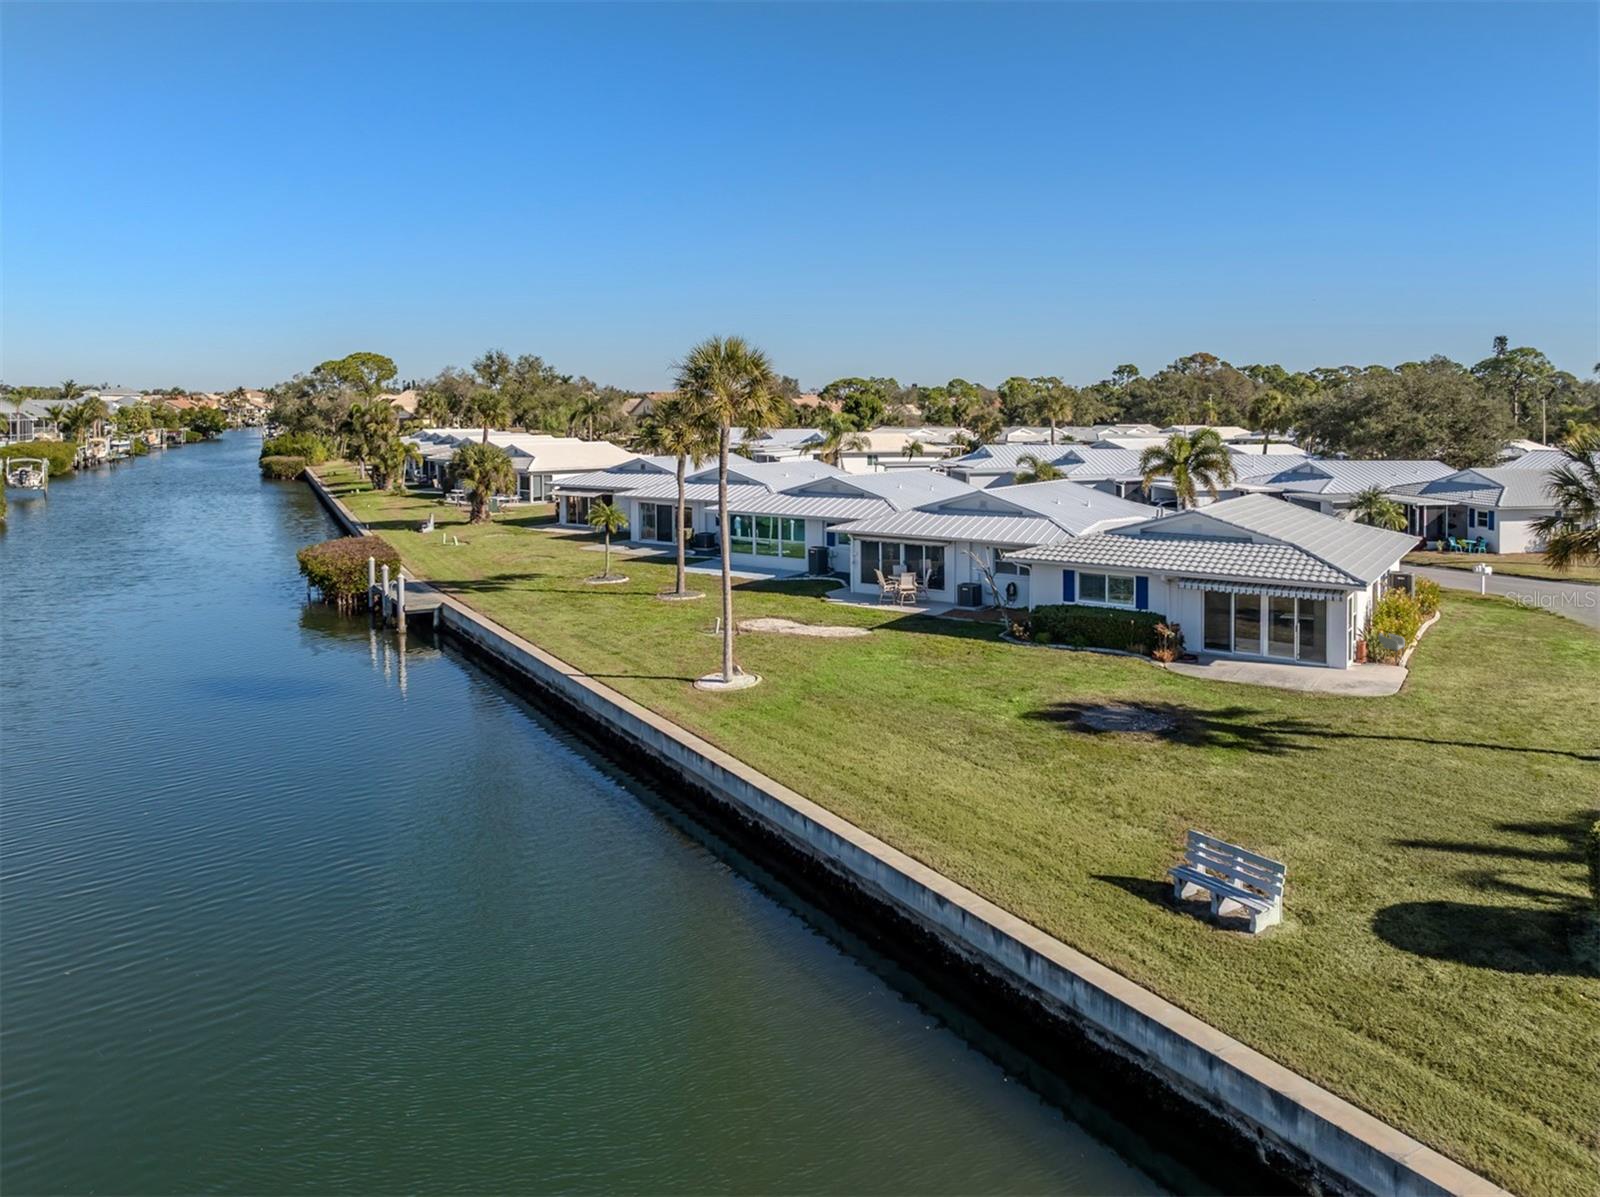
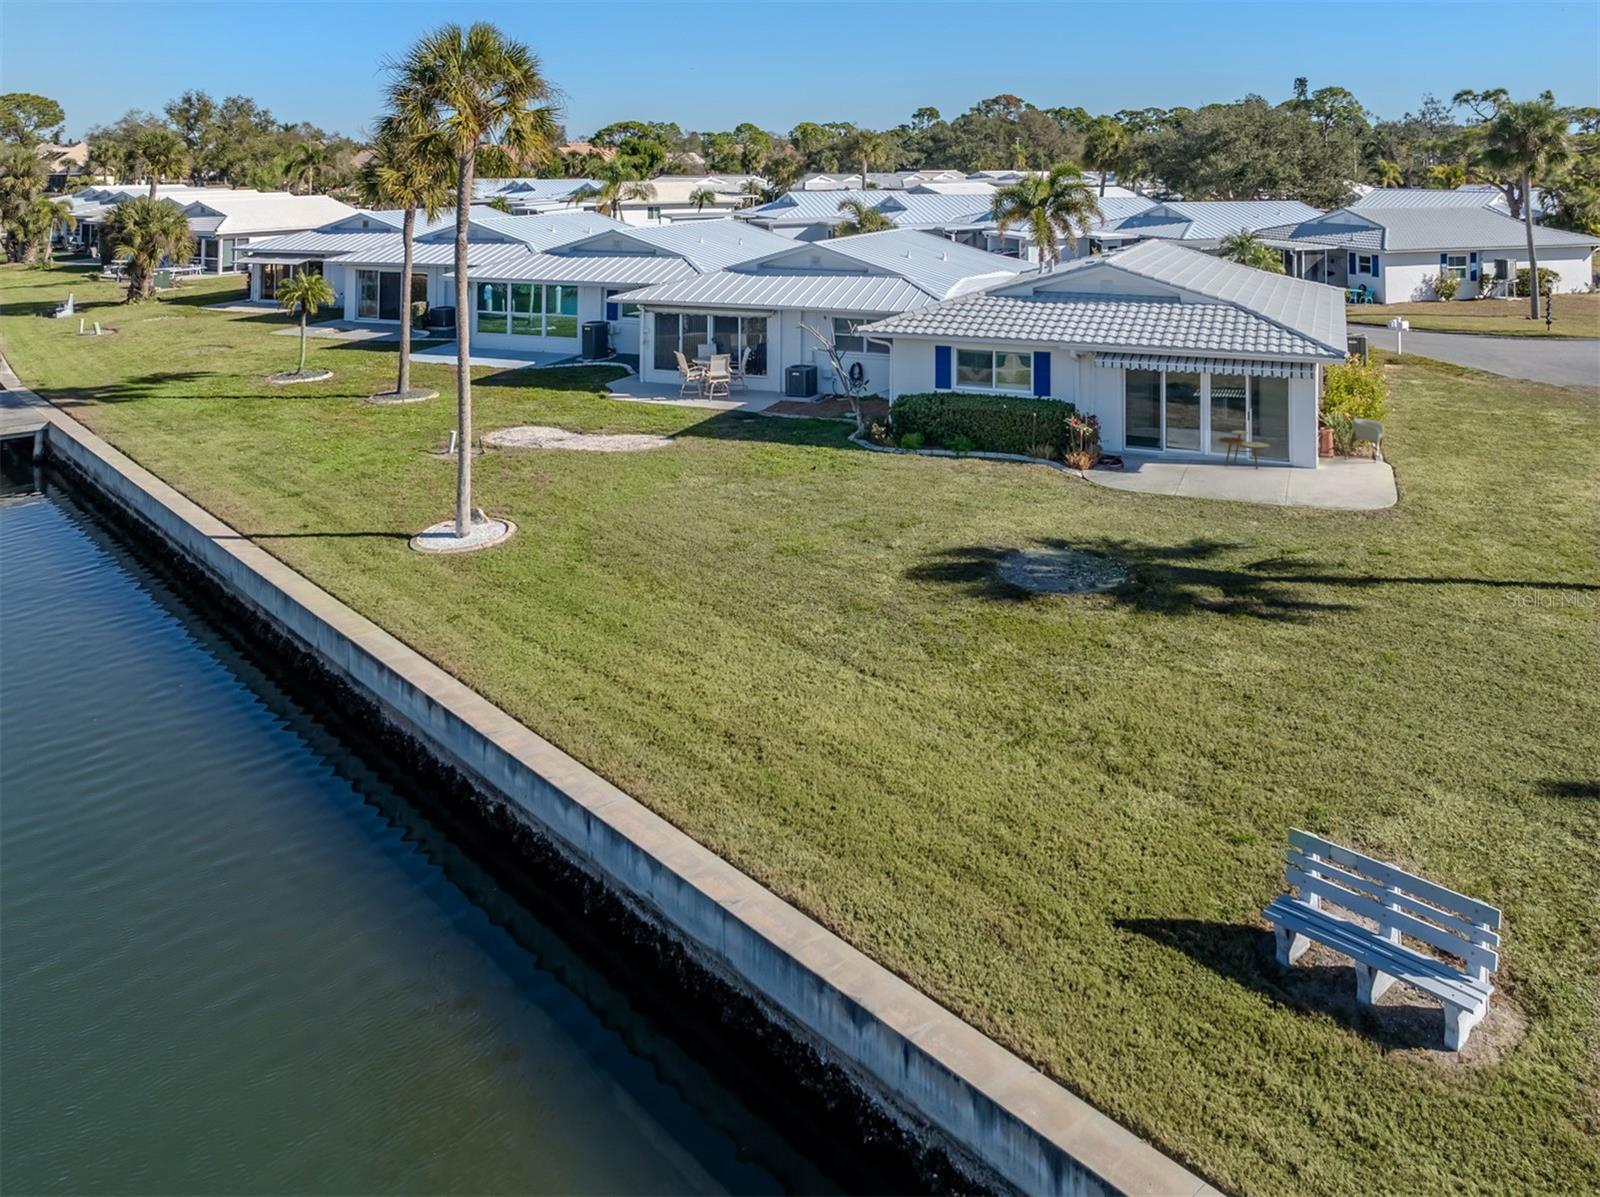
side table: none [1270,638,1310,666] -> present [1218,430,1270,469]

